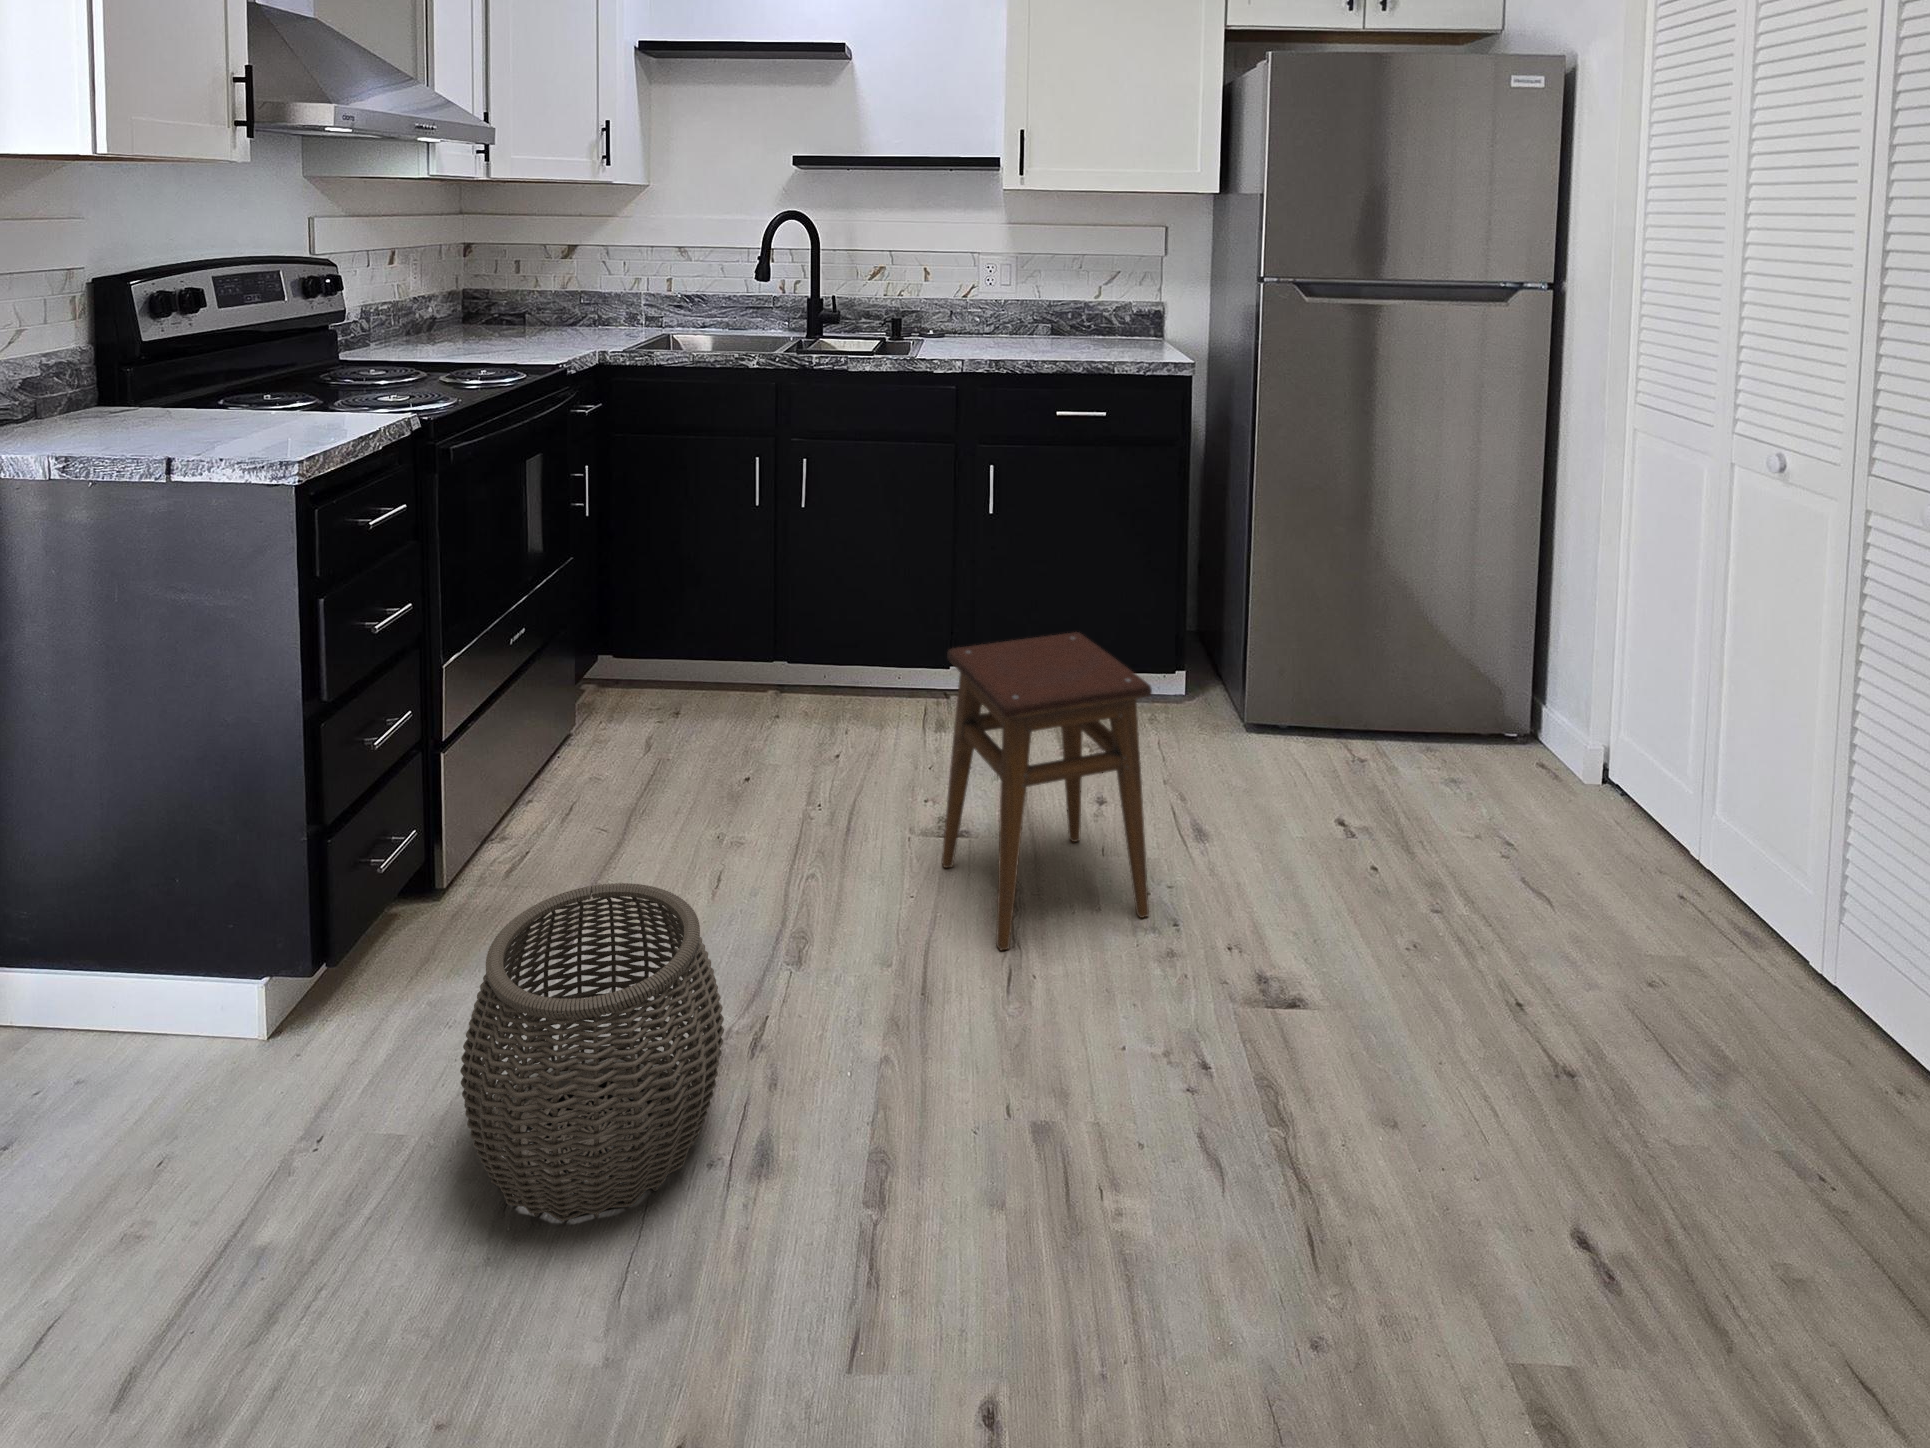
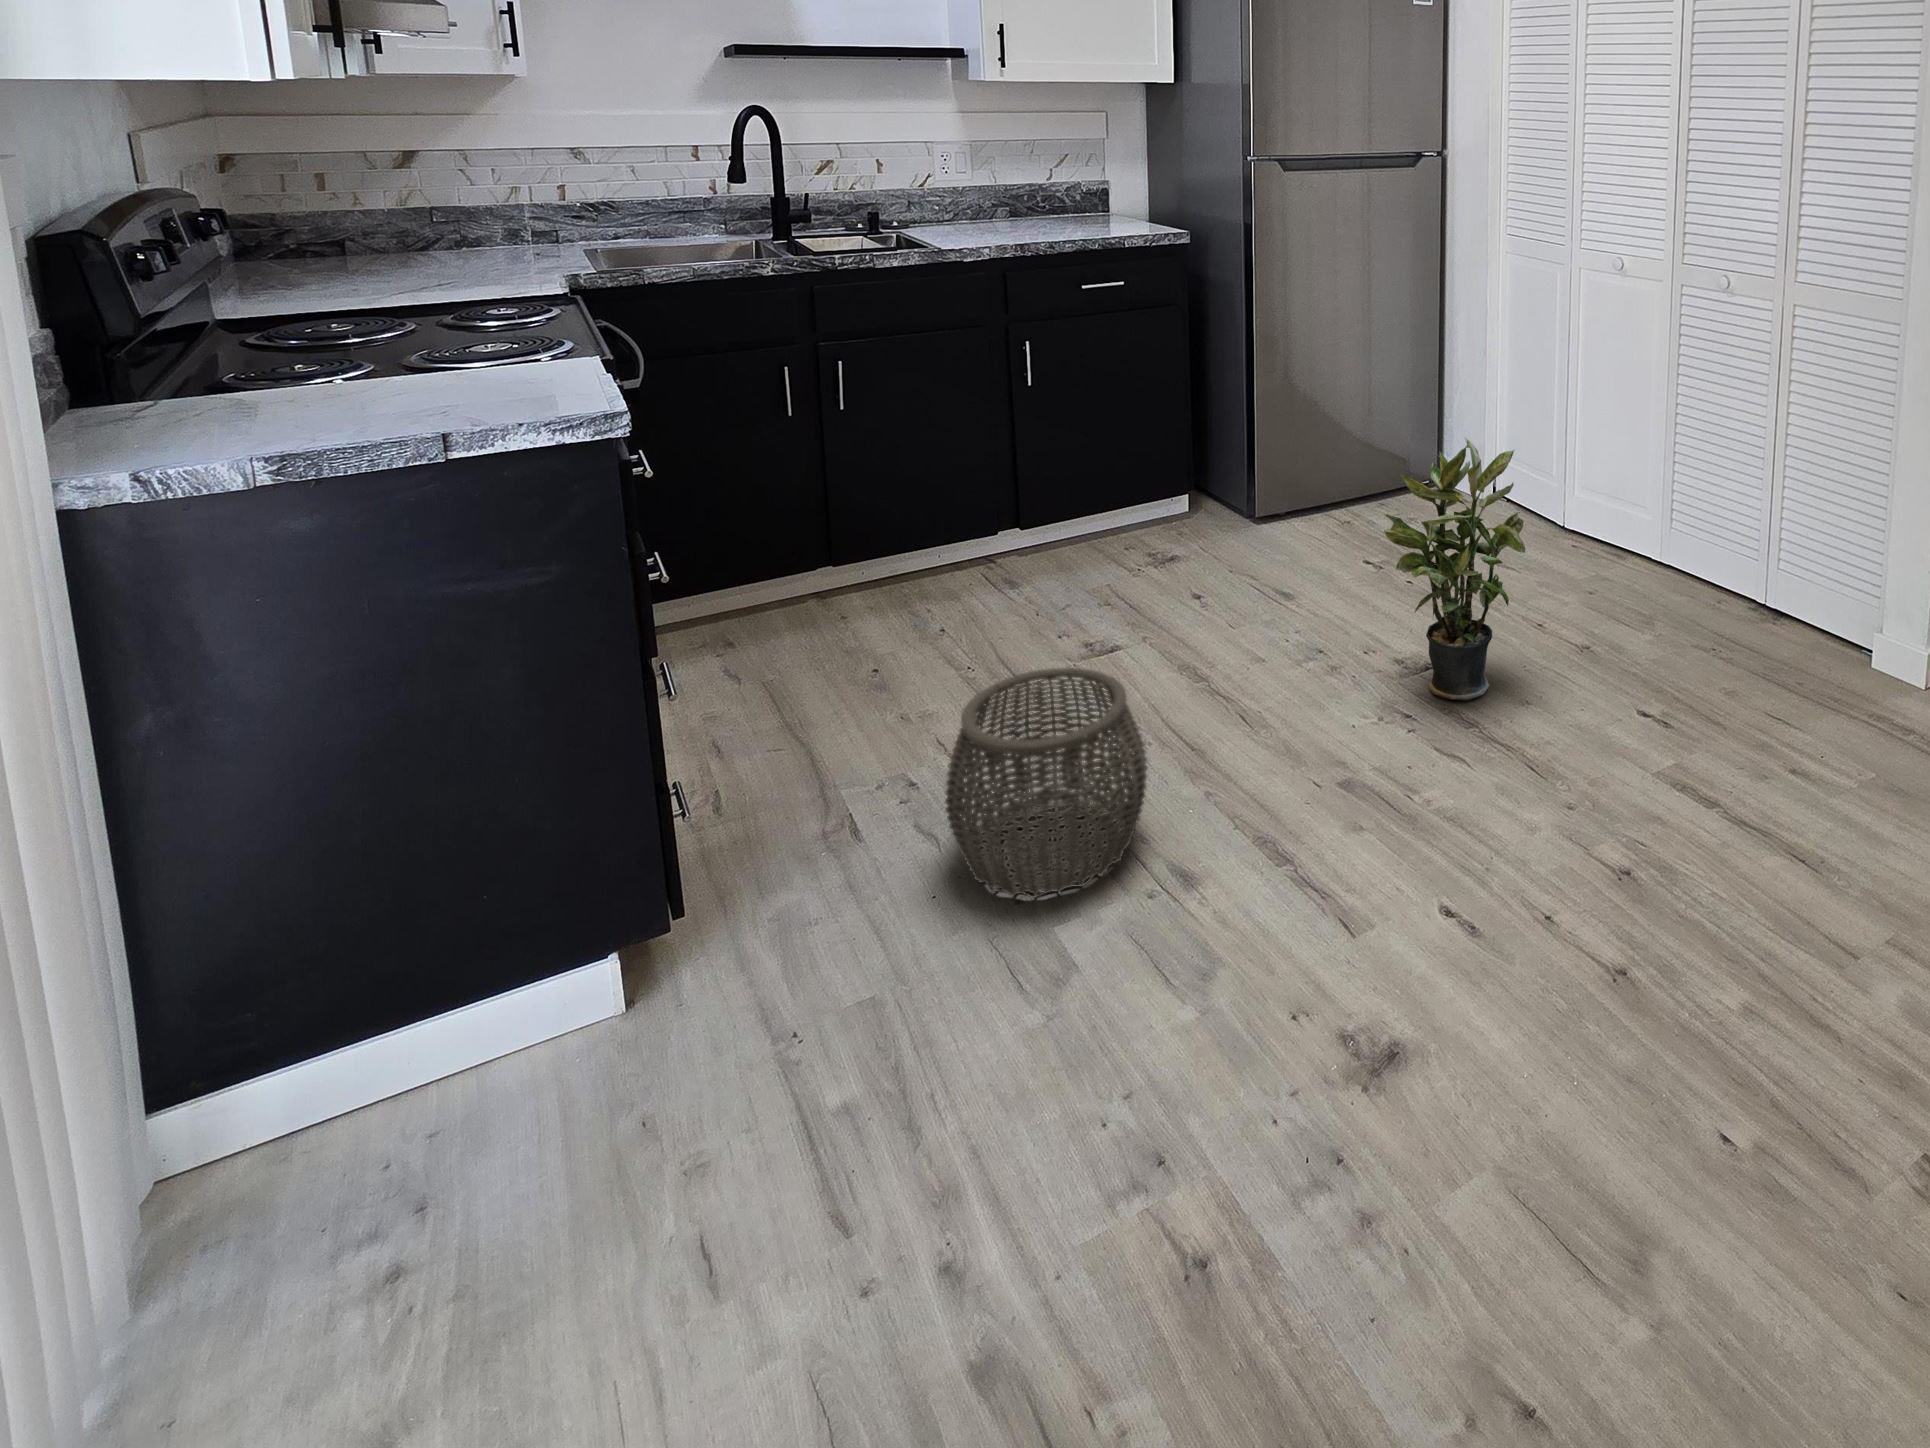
stool: present [942,632,1152,950] -> none [1114,444,1284,669]
potted plant: none [1181,725,1435,1196] -> present [1384,438,1525,701]

